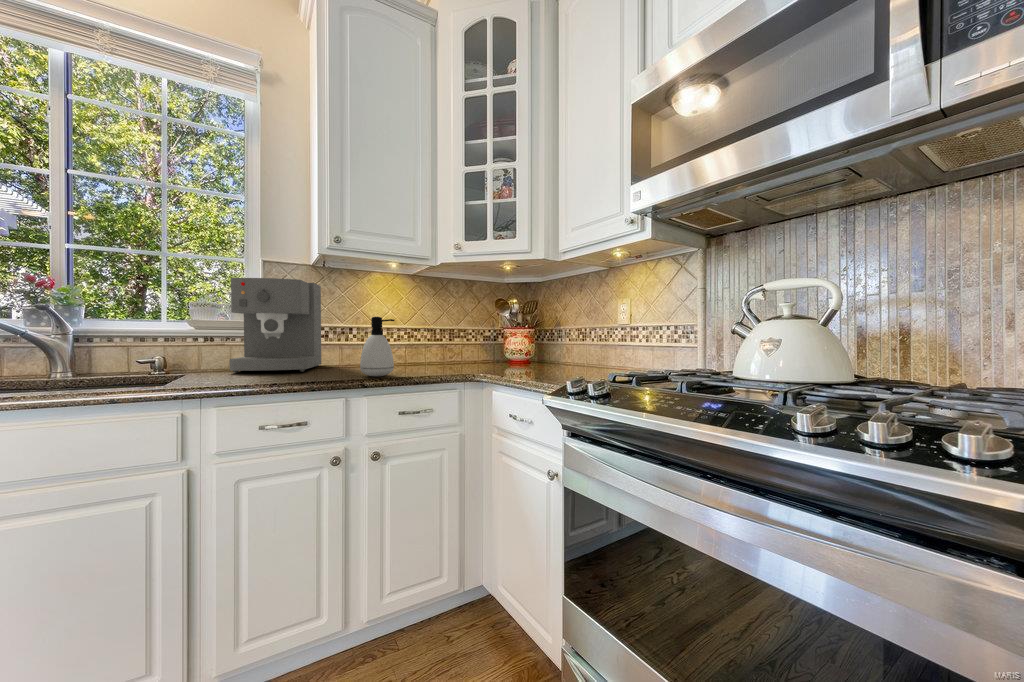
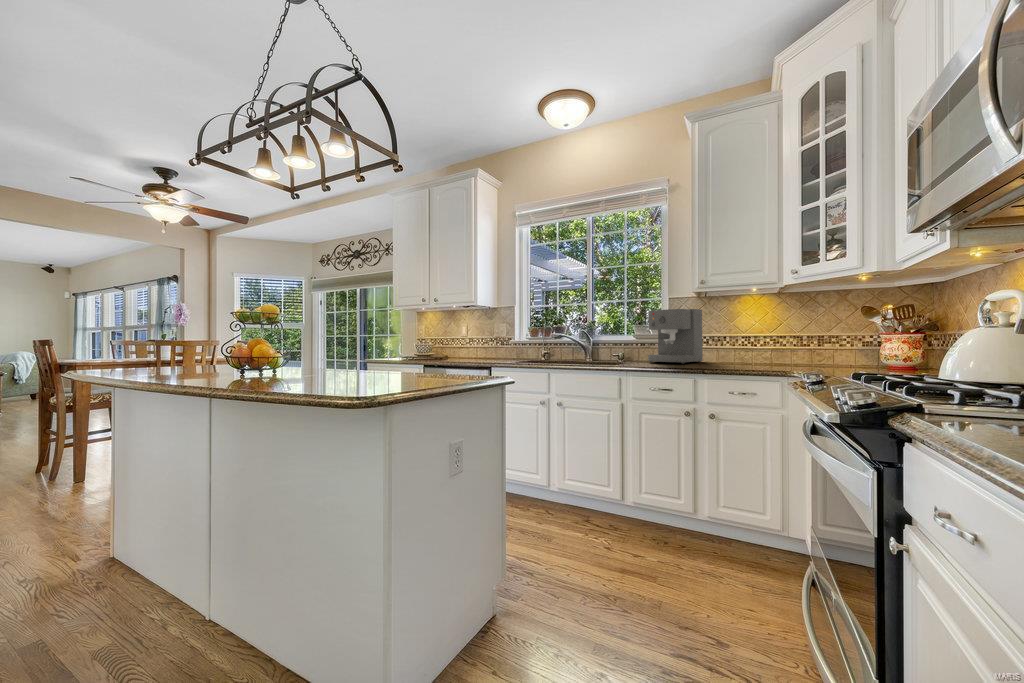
soap dispenser: present [360,317,395,376] -> none [711,329,734,368]

